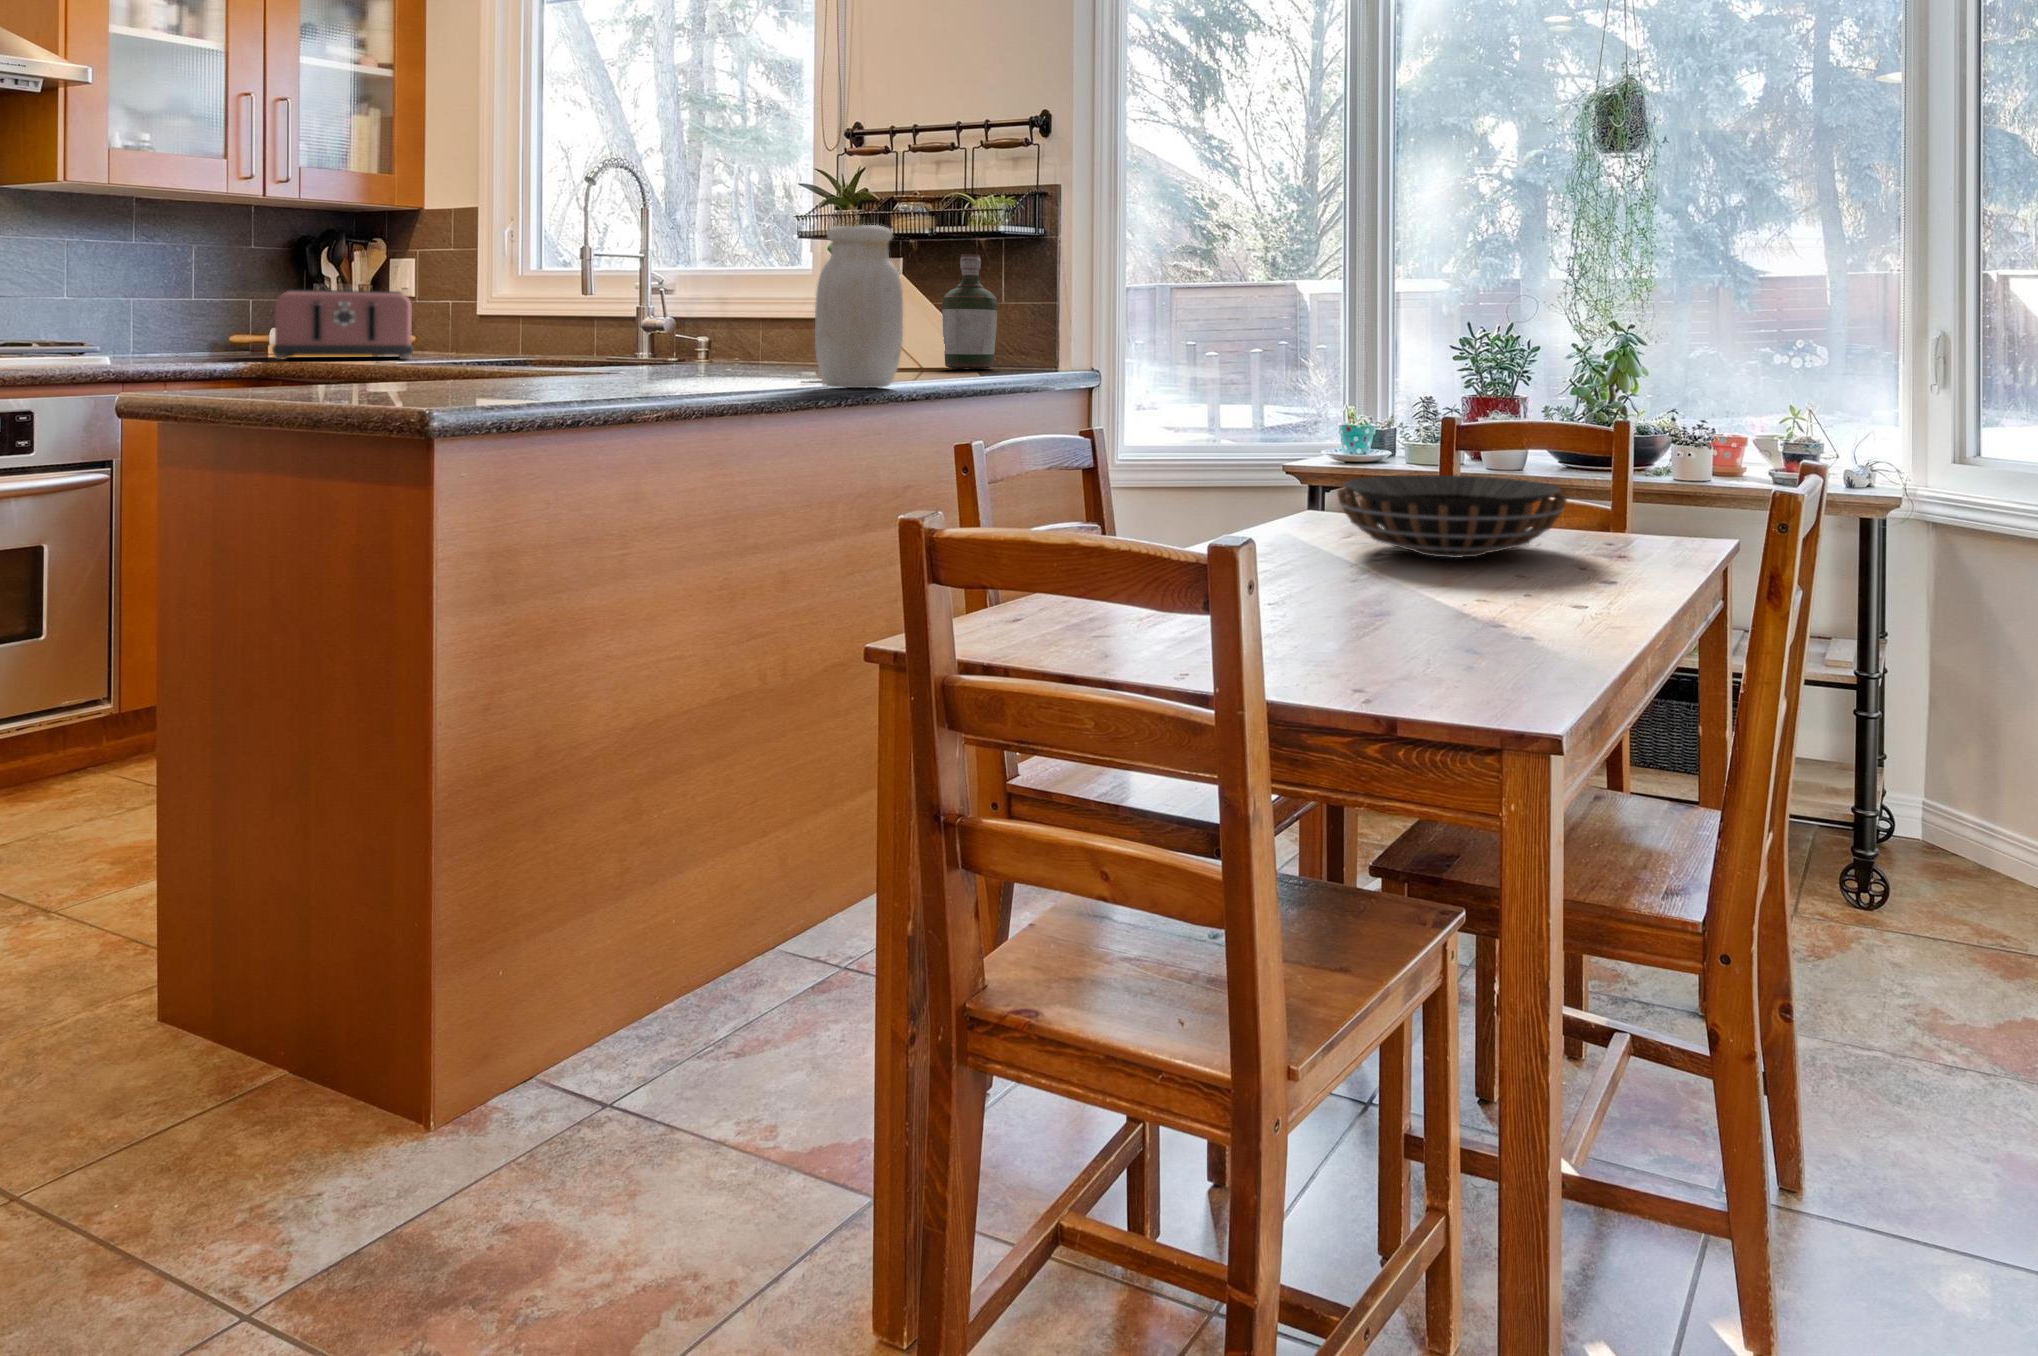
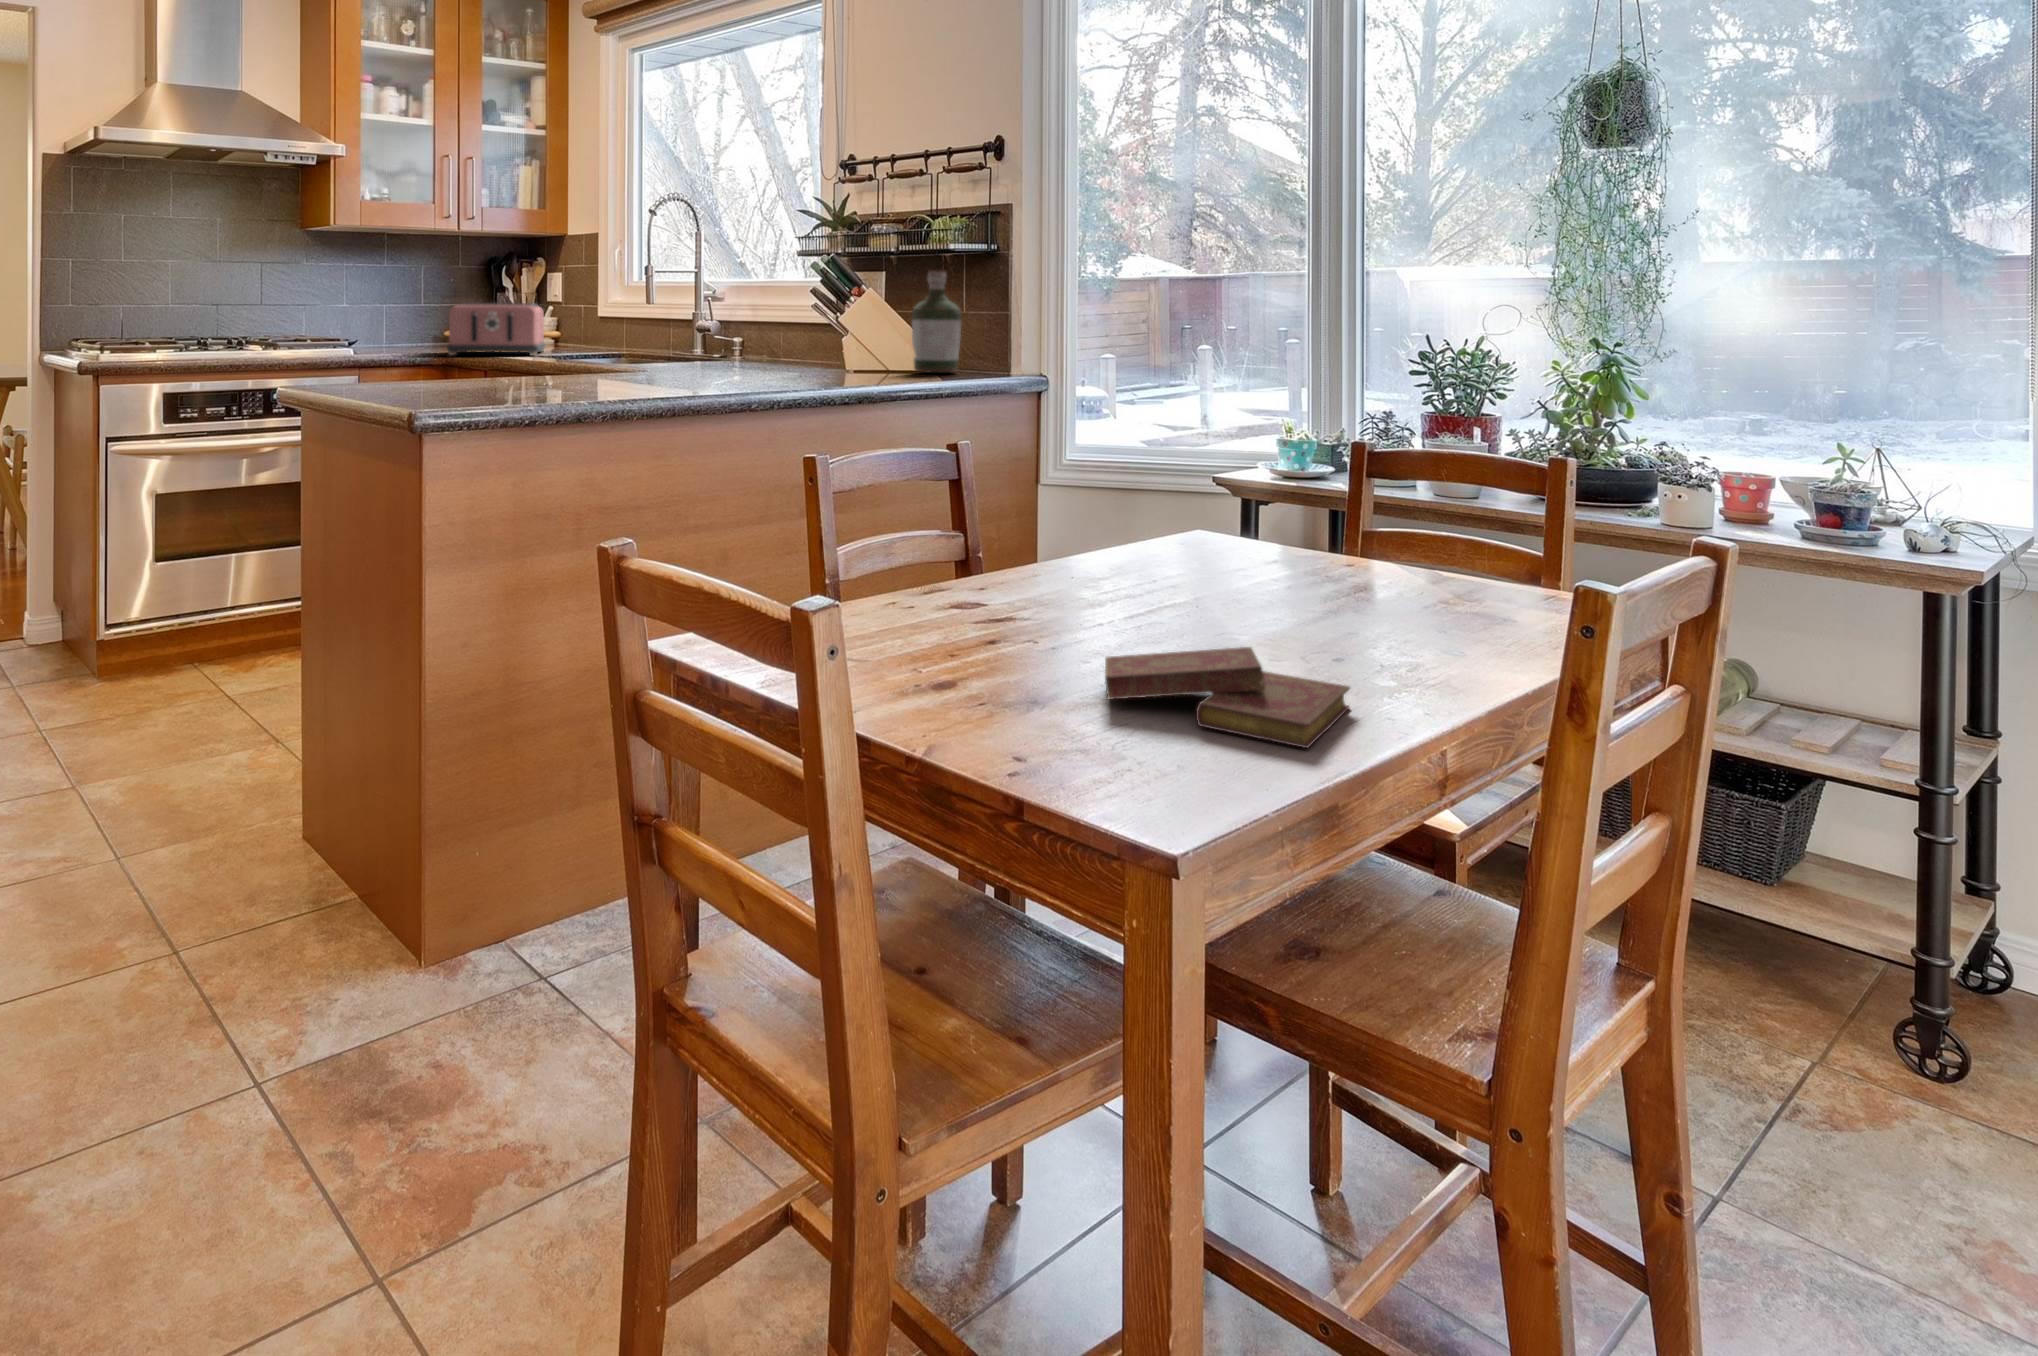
jar: present [815,225,903,388] -> none [754,256,827,398]
decorative bowl: present [1338,475,1567,558] -> none [1169,509,1427,603]
book: none [1361,581,1580,656] -> present [1105,647,1350,748]

